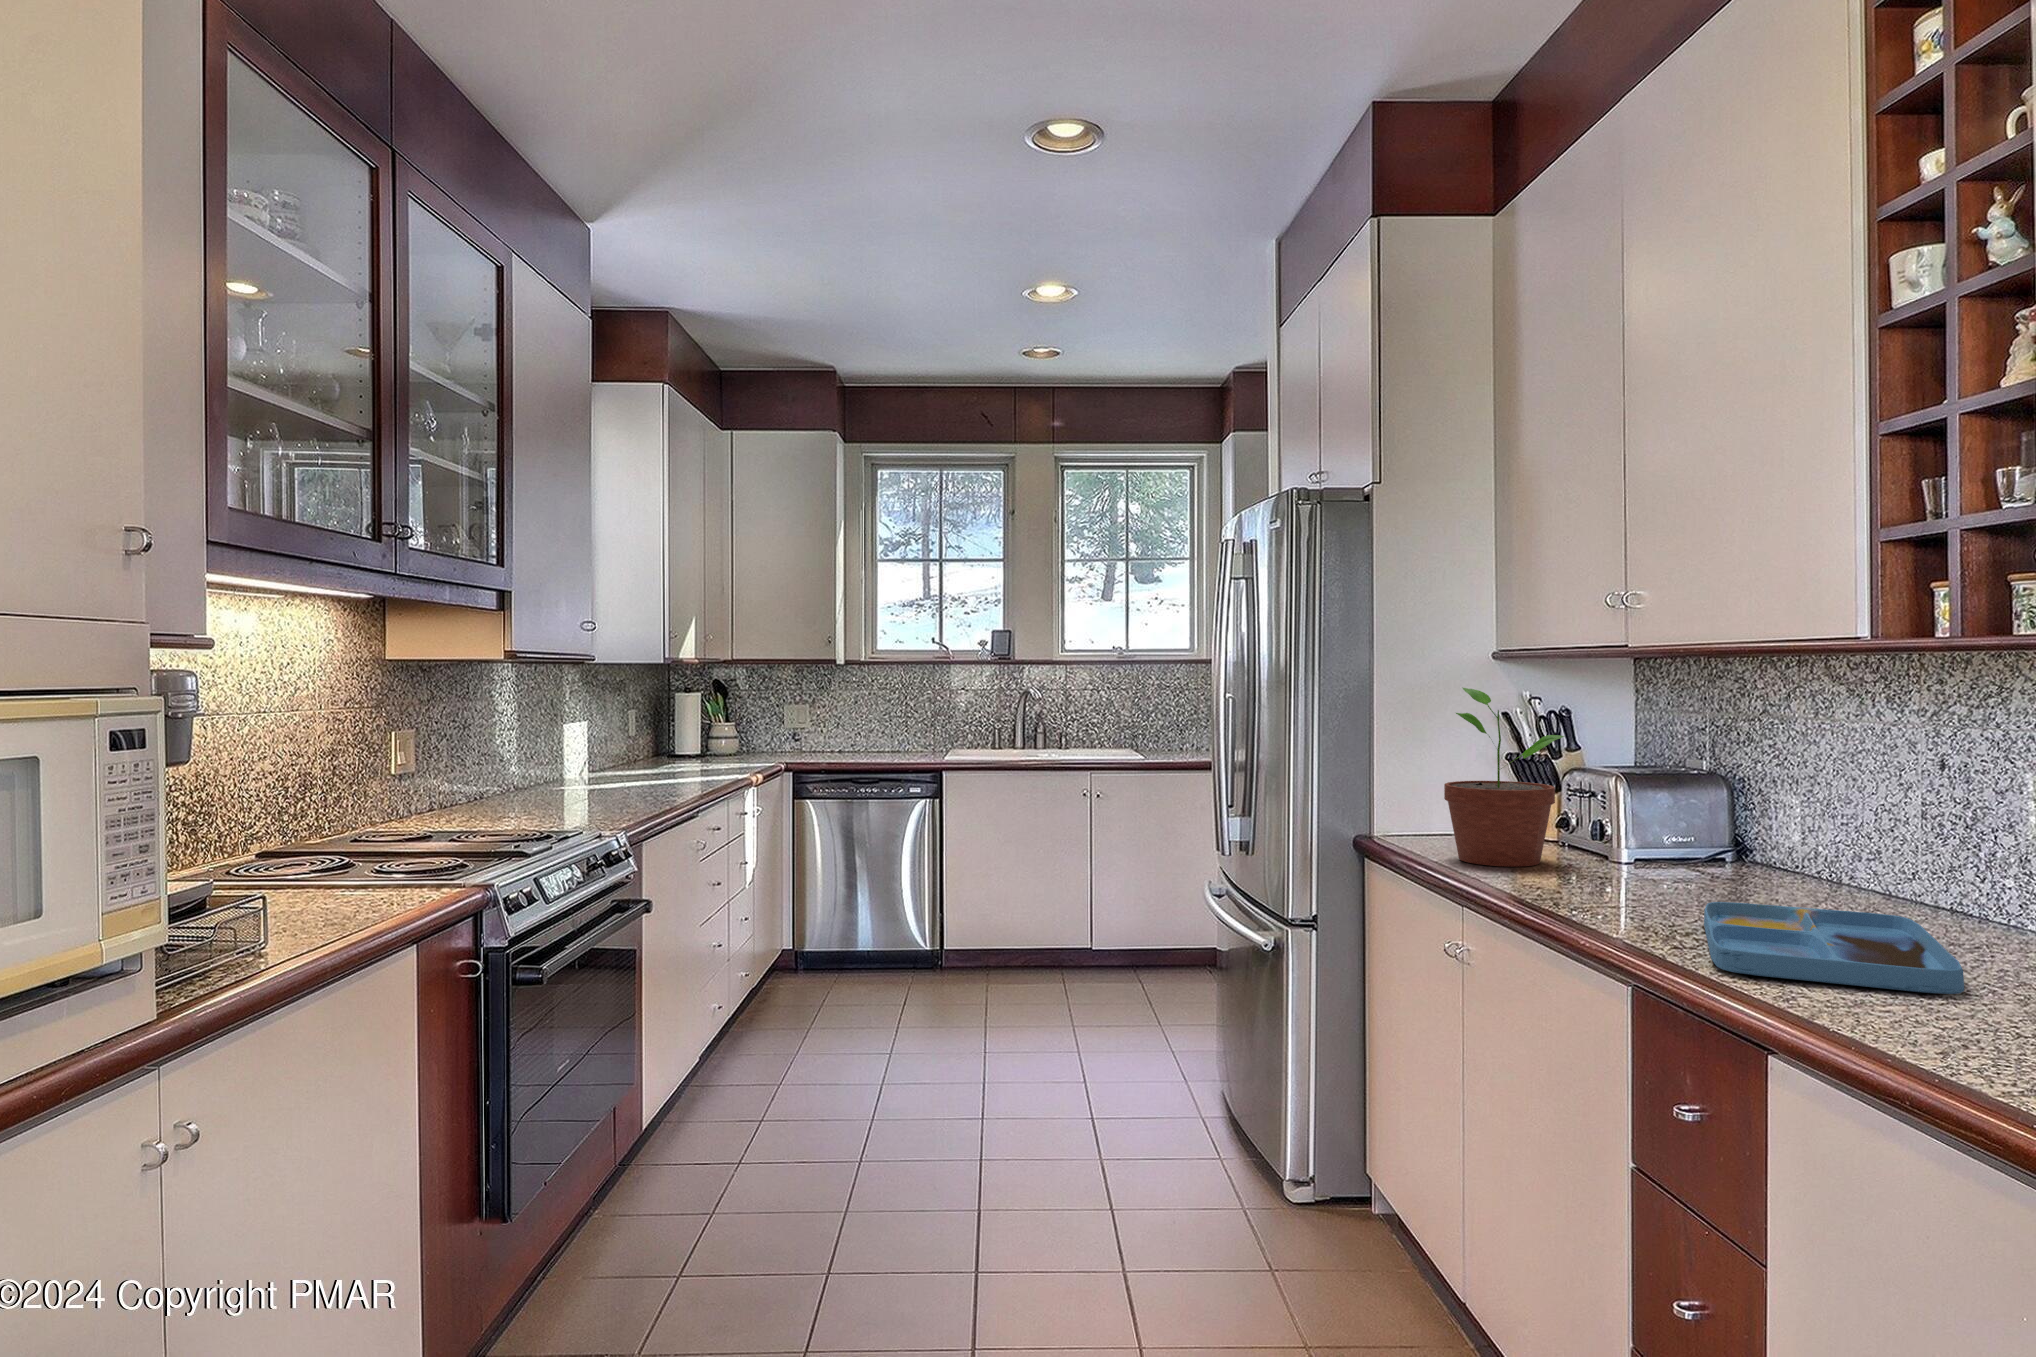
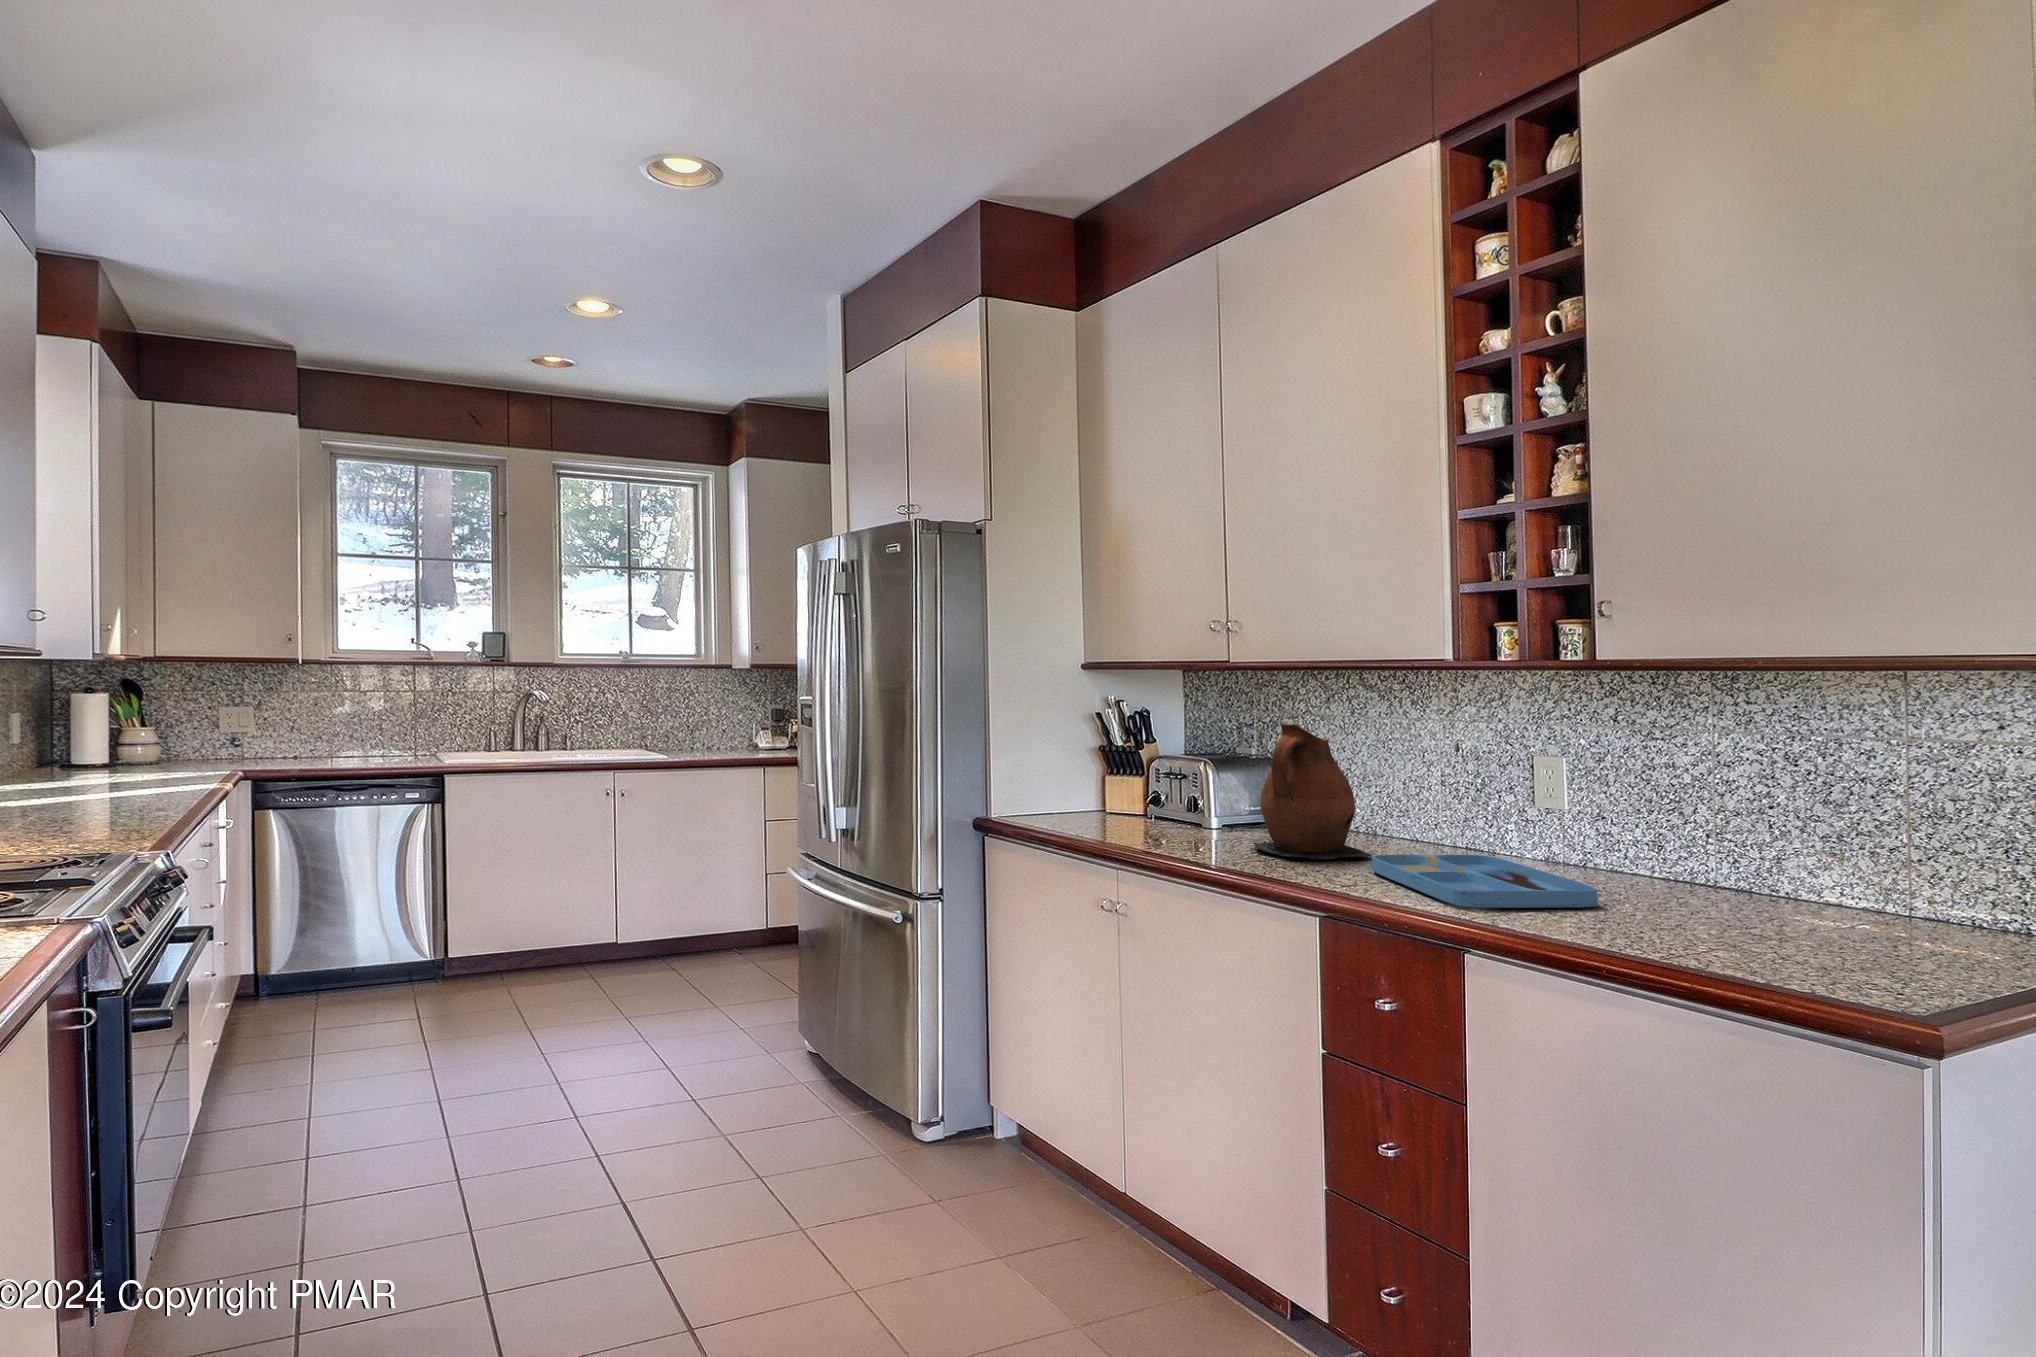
potted plant: present [1444,688,1565,867] -> none [1099,690,1199,840]
ceramic pitcher: none [1599,729,1758,909] -> present [1248,724,1372,859]

